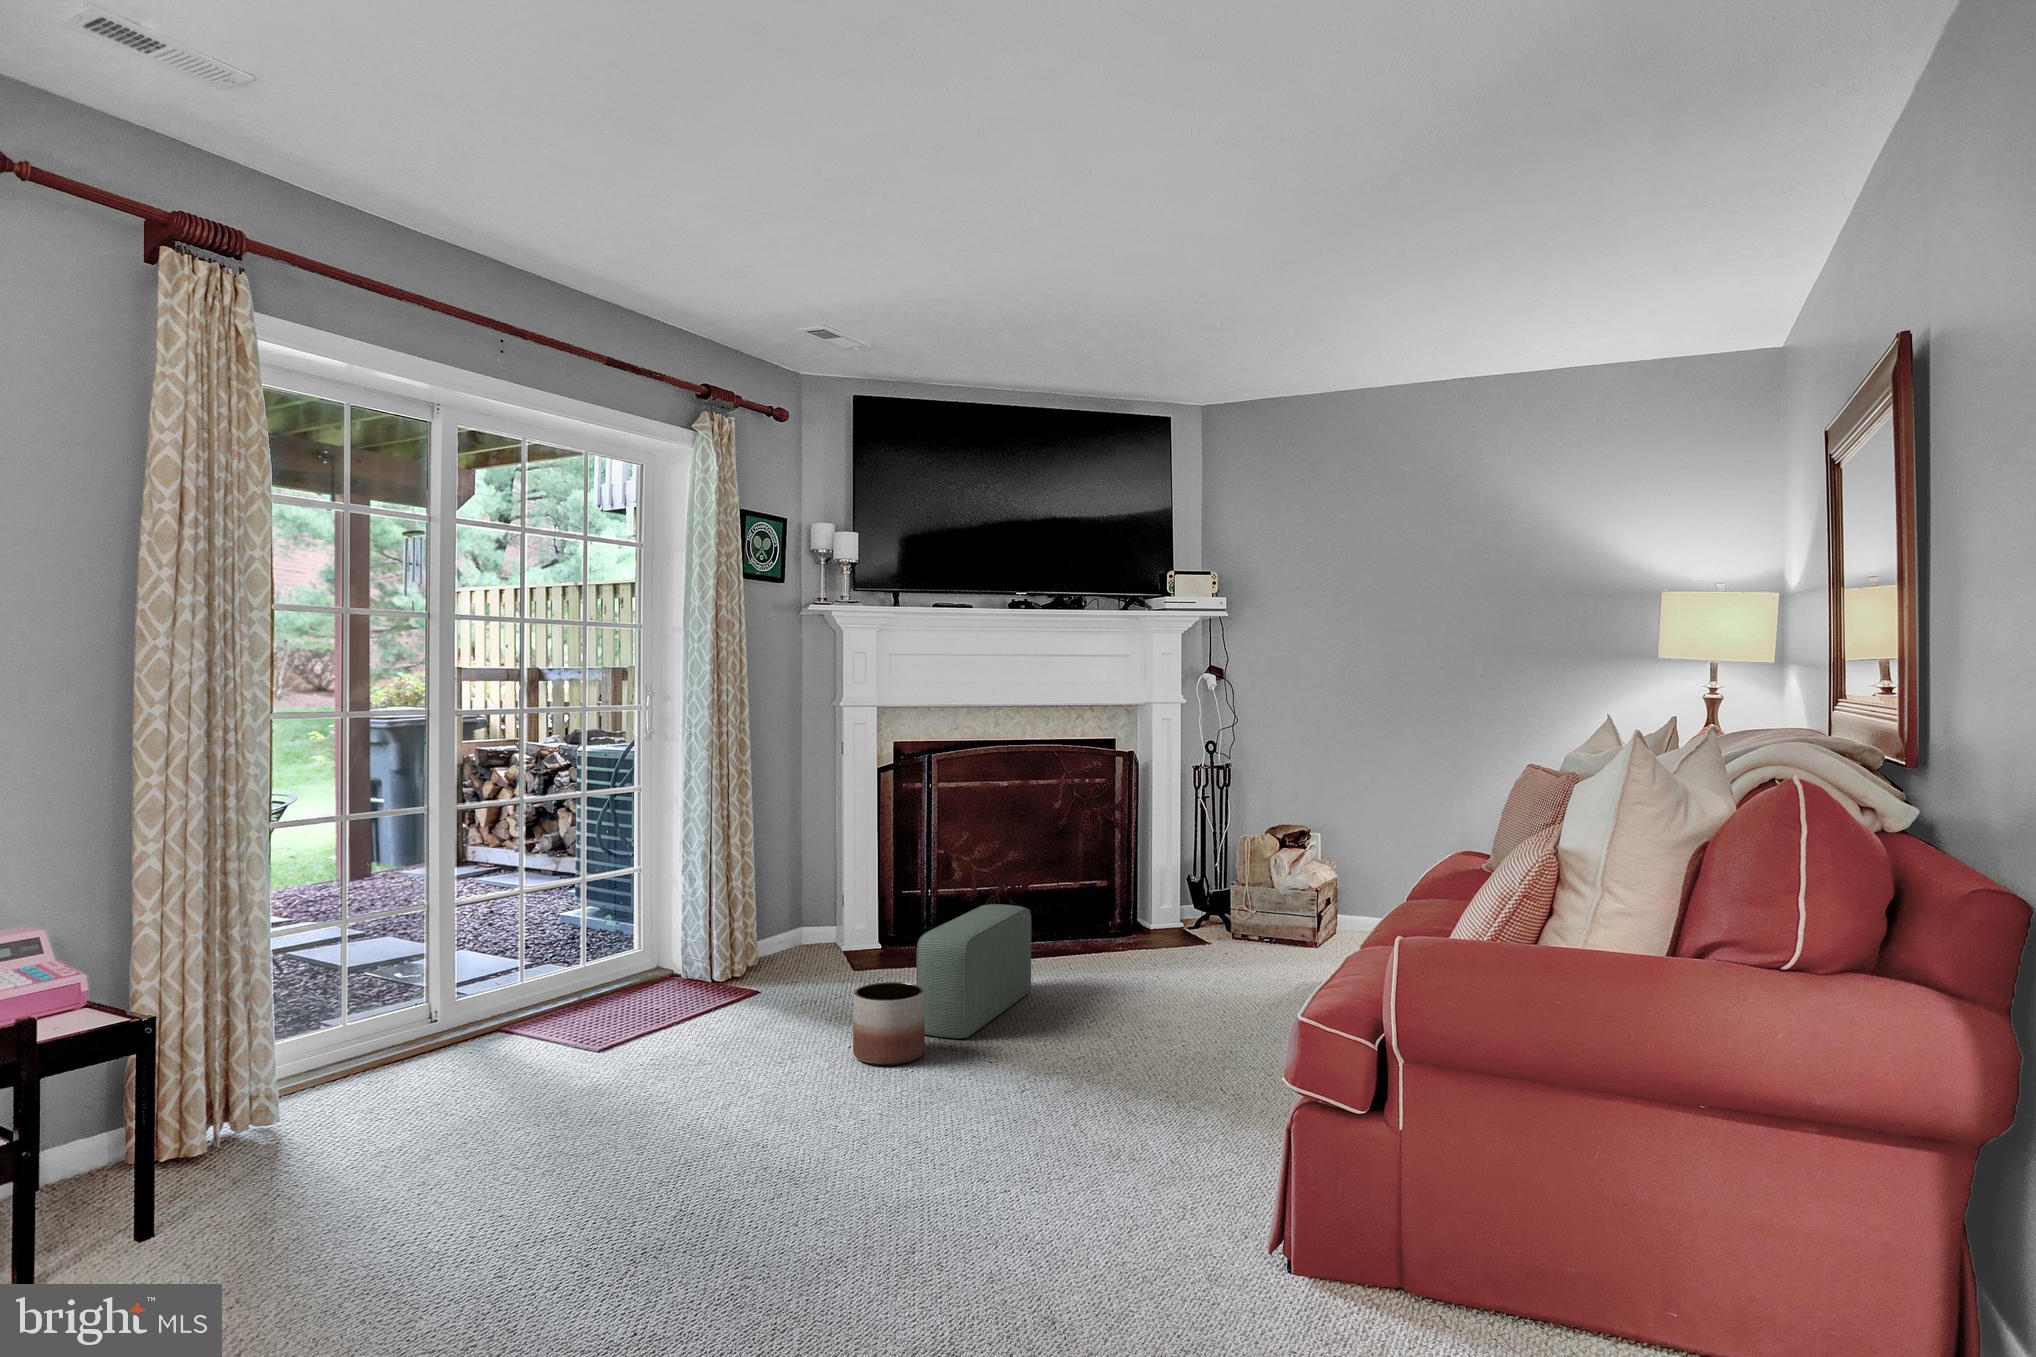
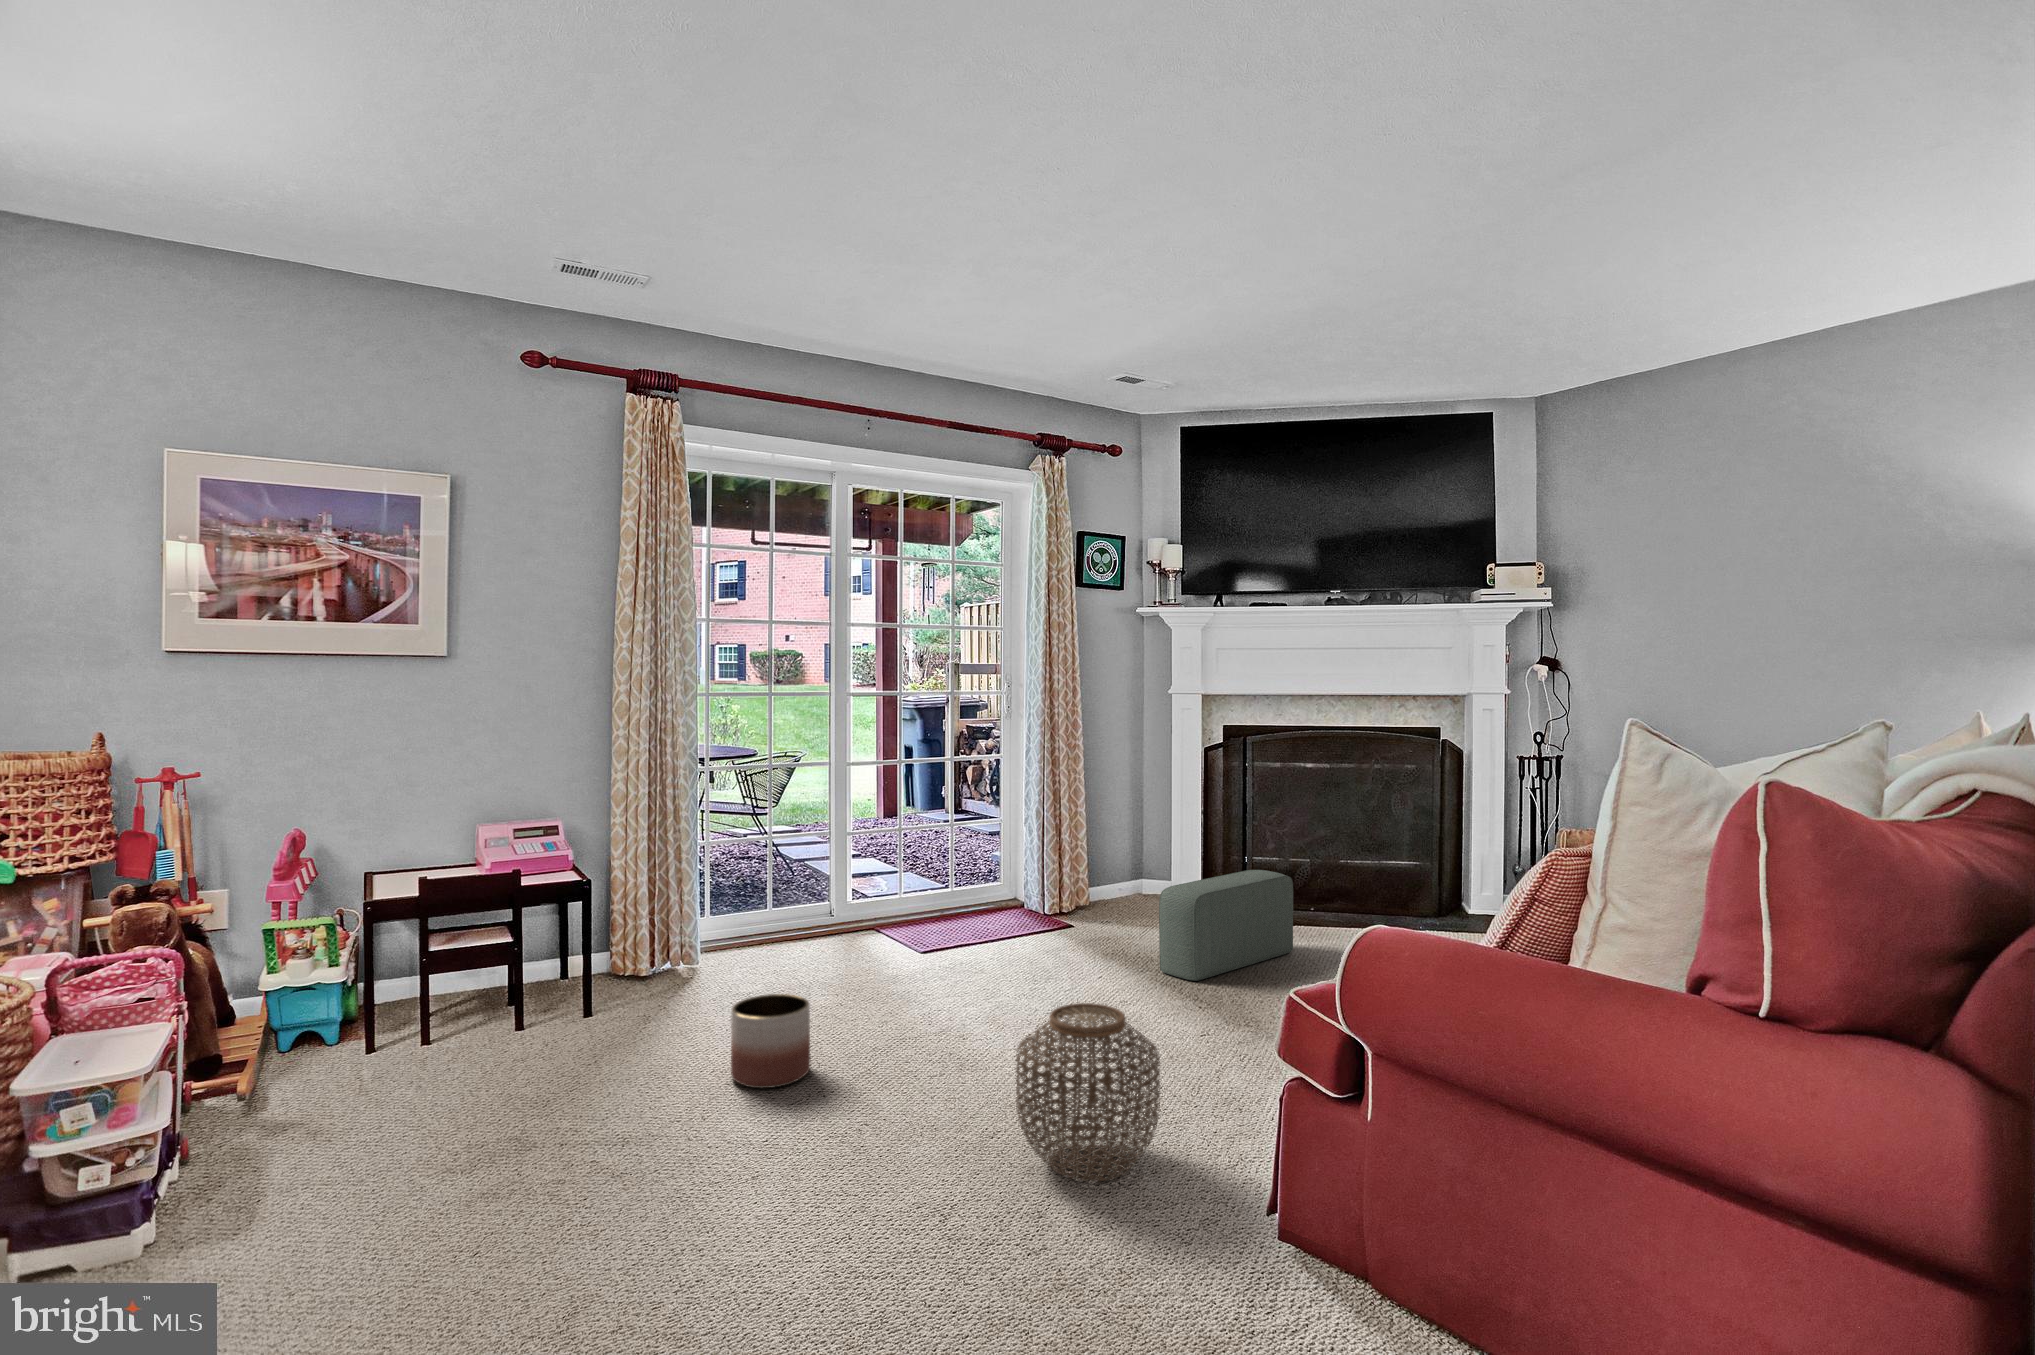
planter: present [853,982,925,1065] -> present [731,994,811,1088]
woven basket: none [970,1080,1140,1292] -> present [1016,1003,1160,1181]

